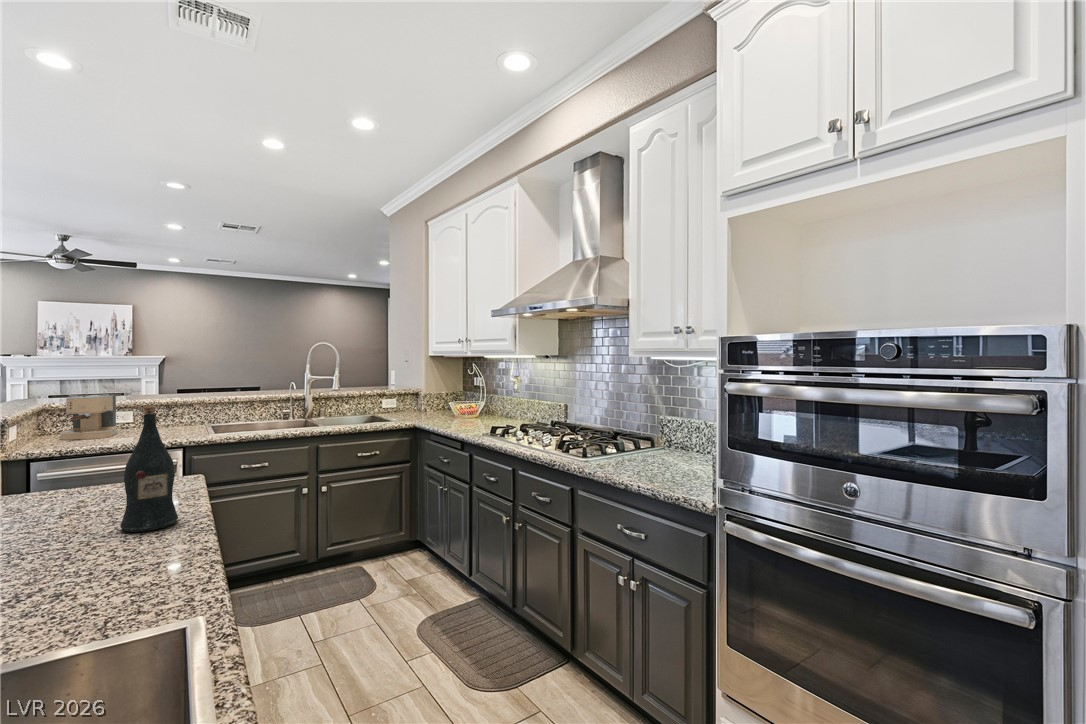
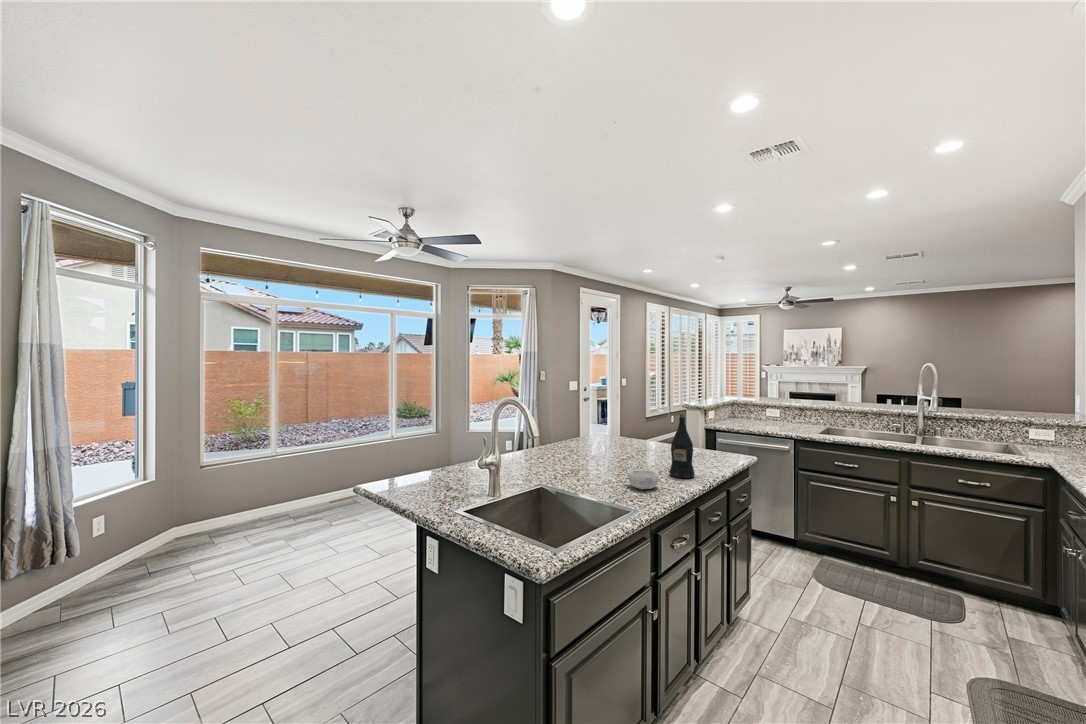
coffee maker: present [60,394,117,440] -> none [738,397,769,425]
decorative bowl: none [72,528,155,575] -> present [628,469,658,489]

